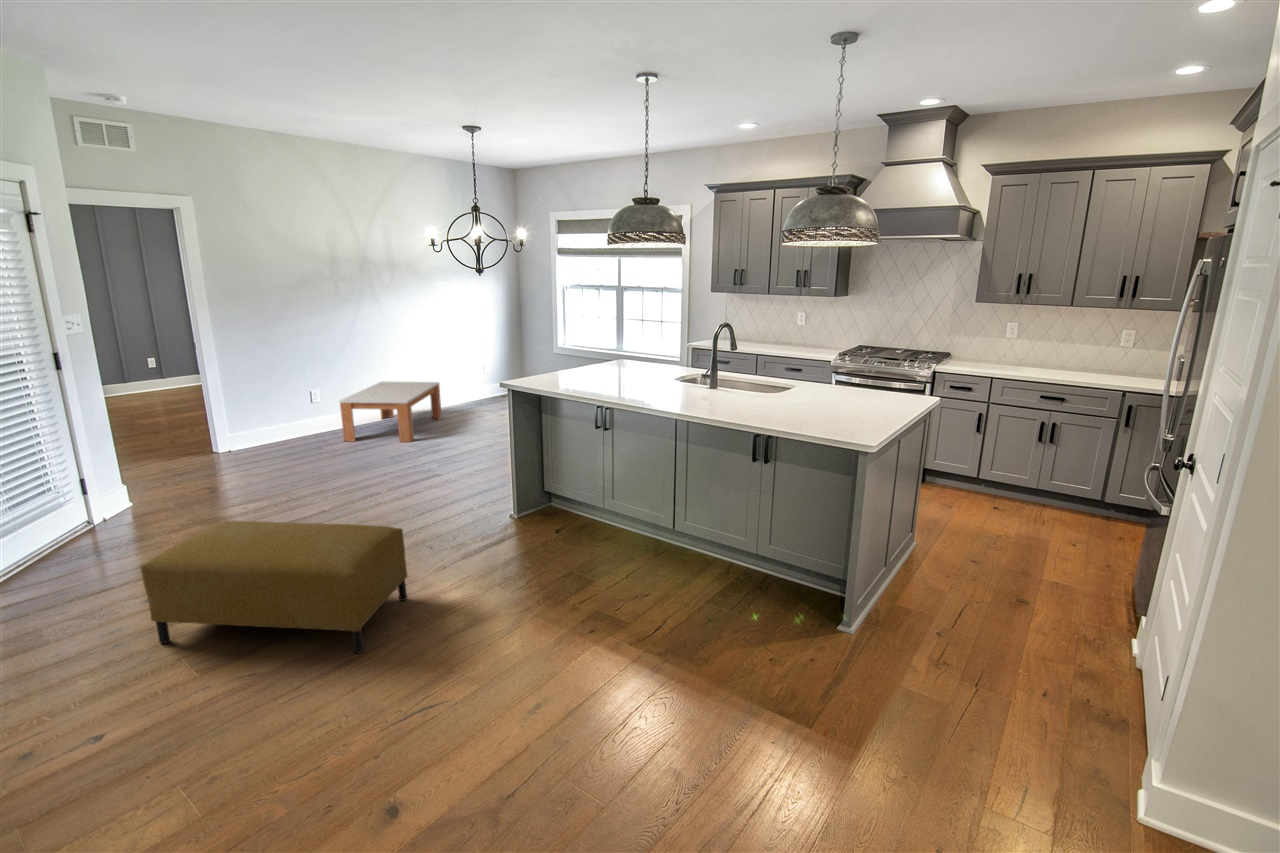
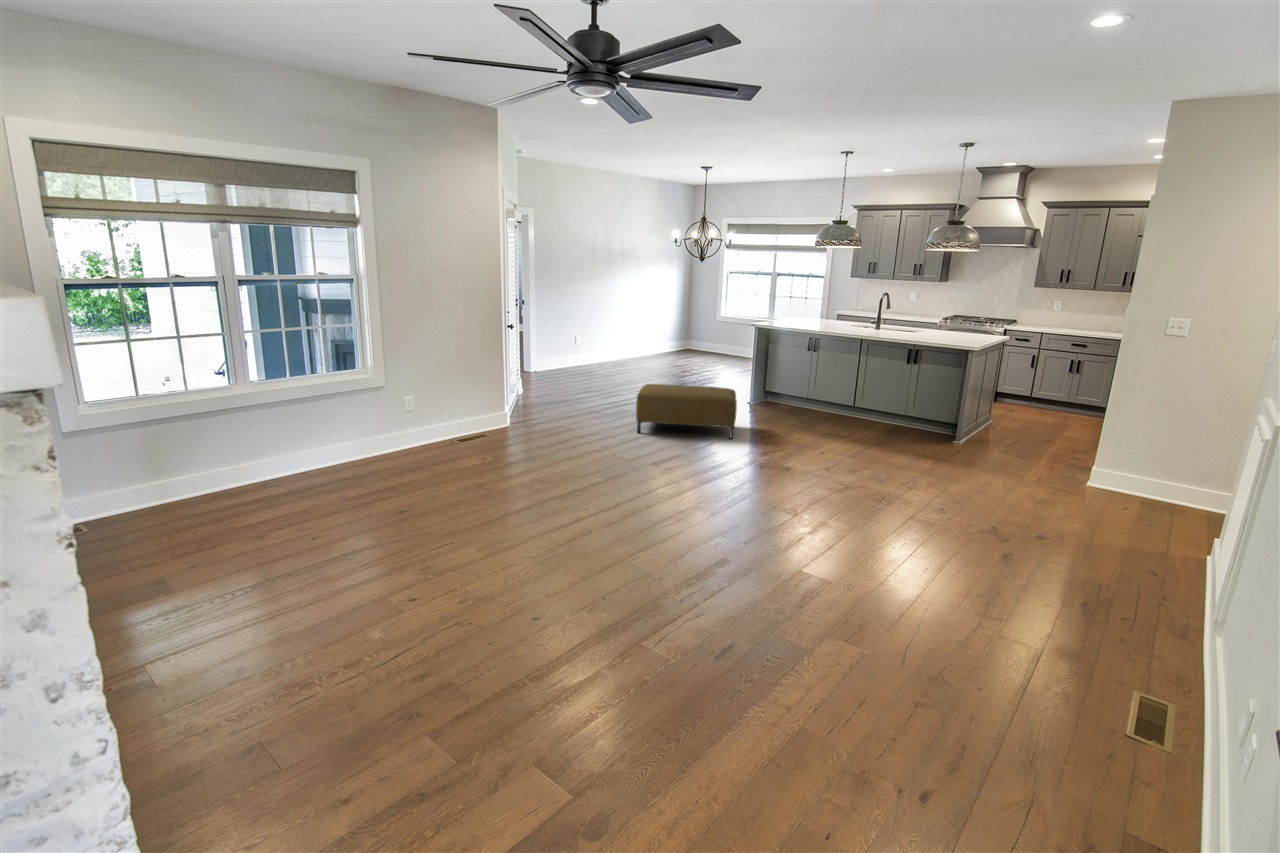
coffee table: present [339,381,441,442] -> none [607,335,654,372]

